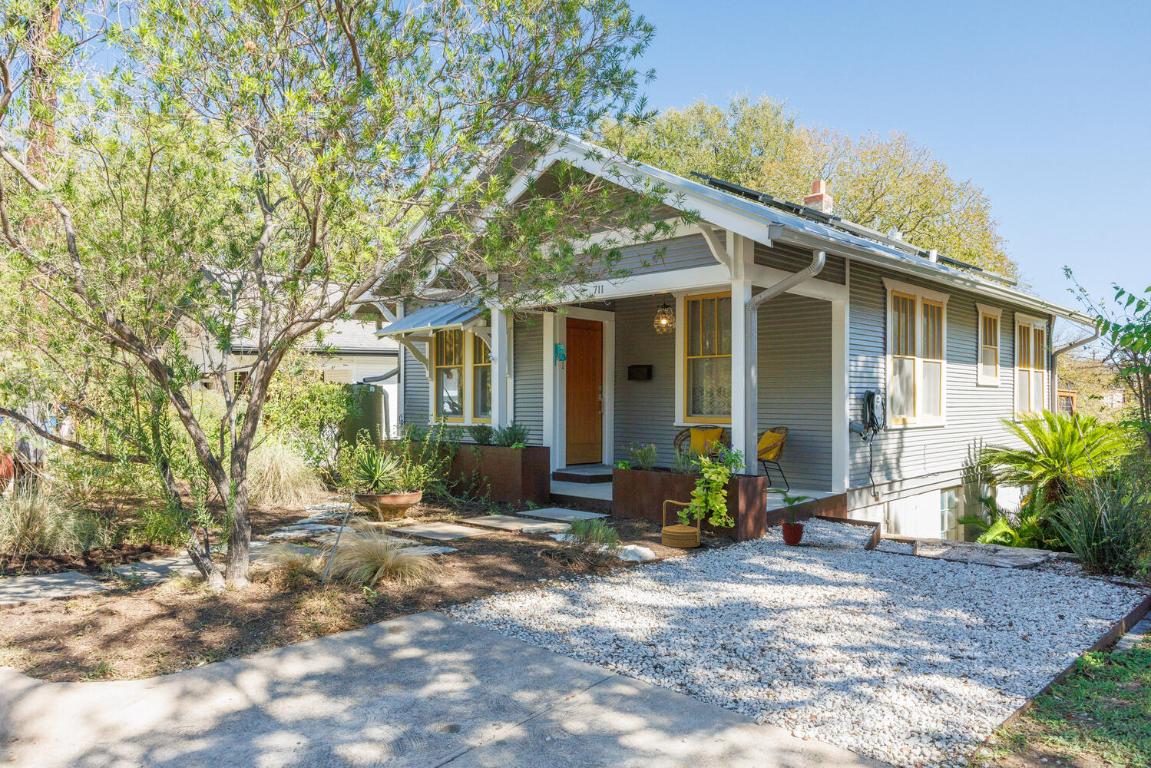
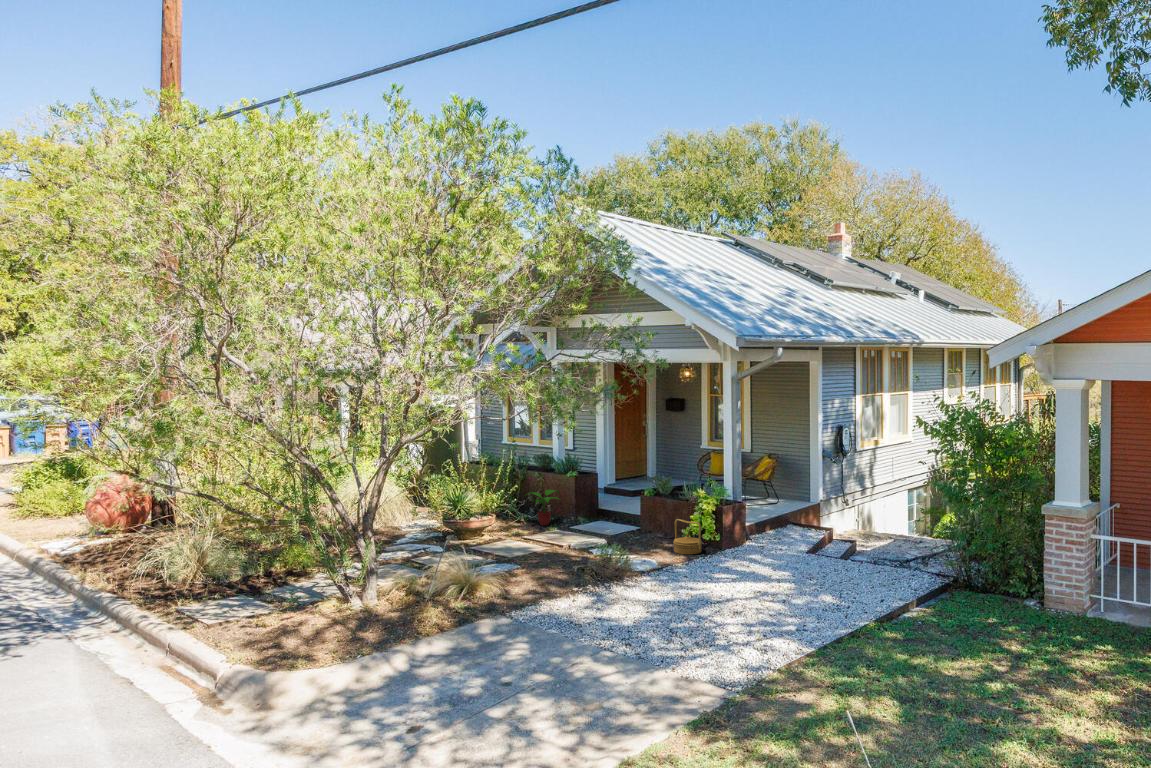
potted plant: present [759,489,819,546] -> present [526,490,559,526]

